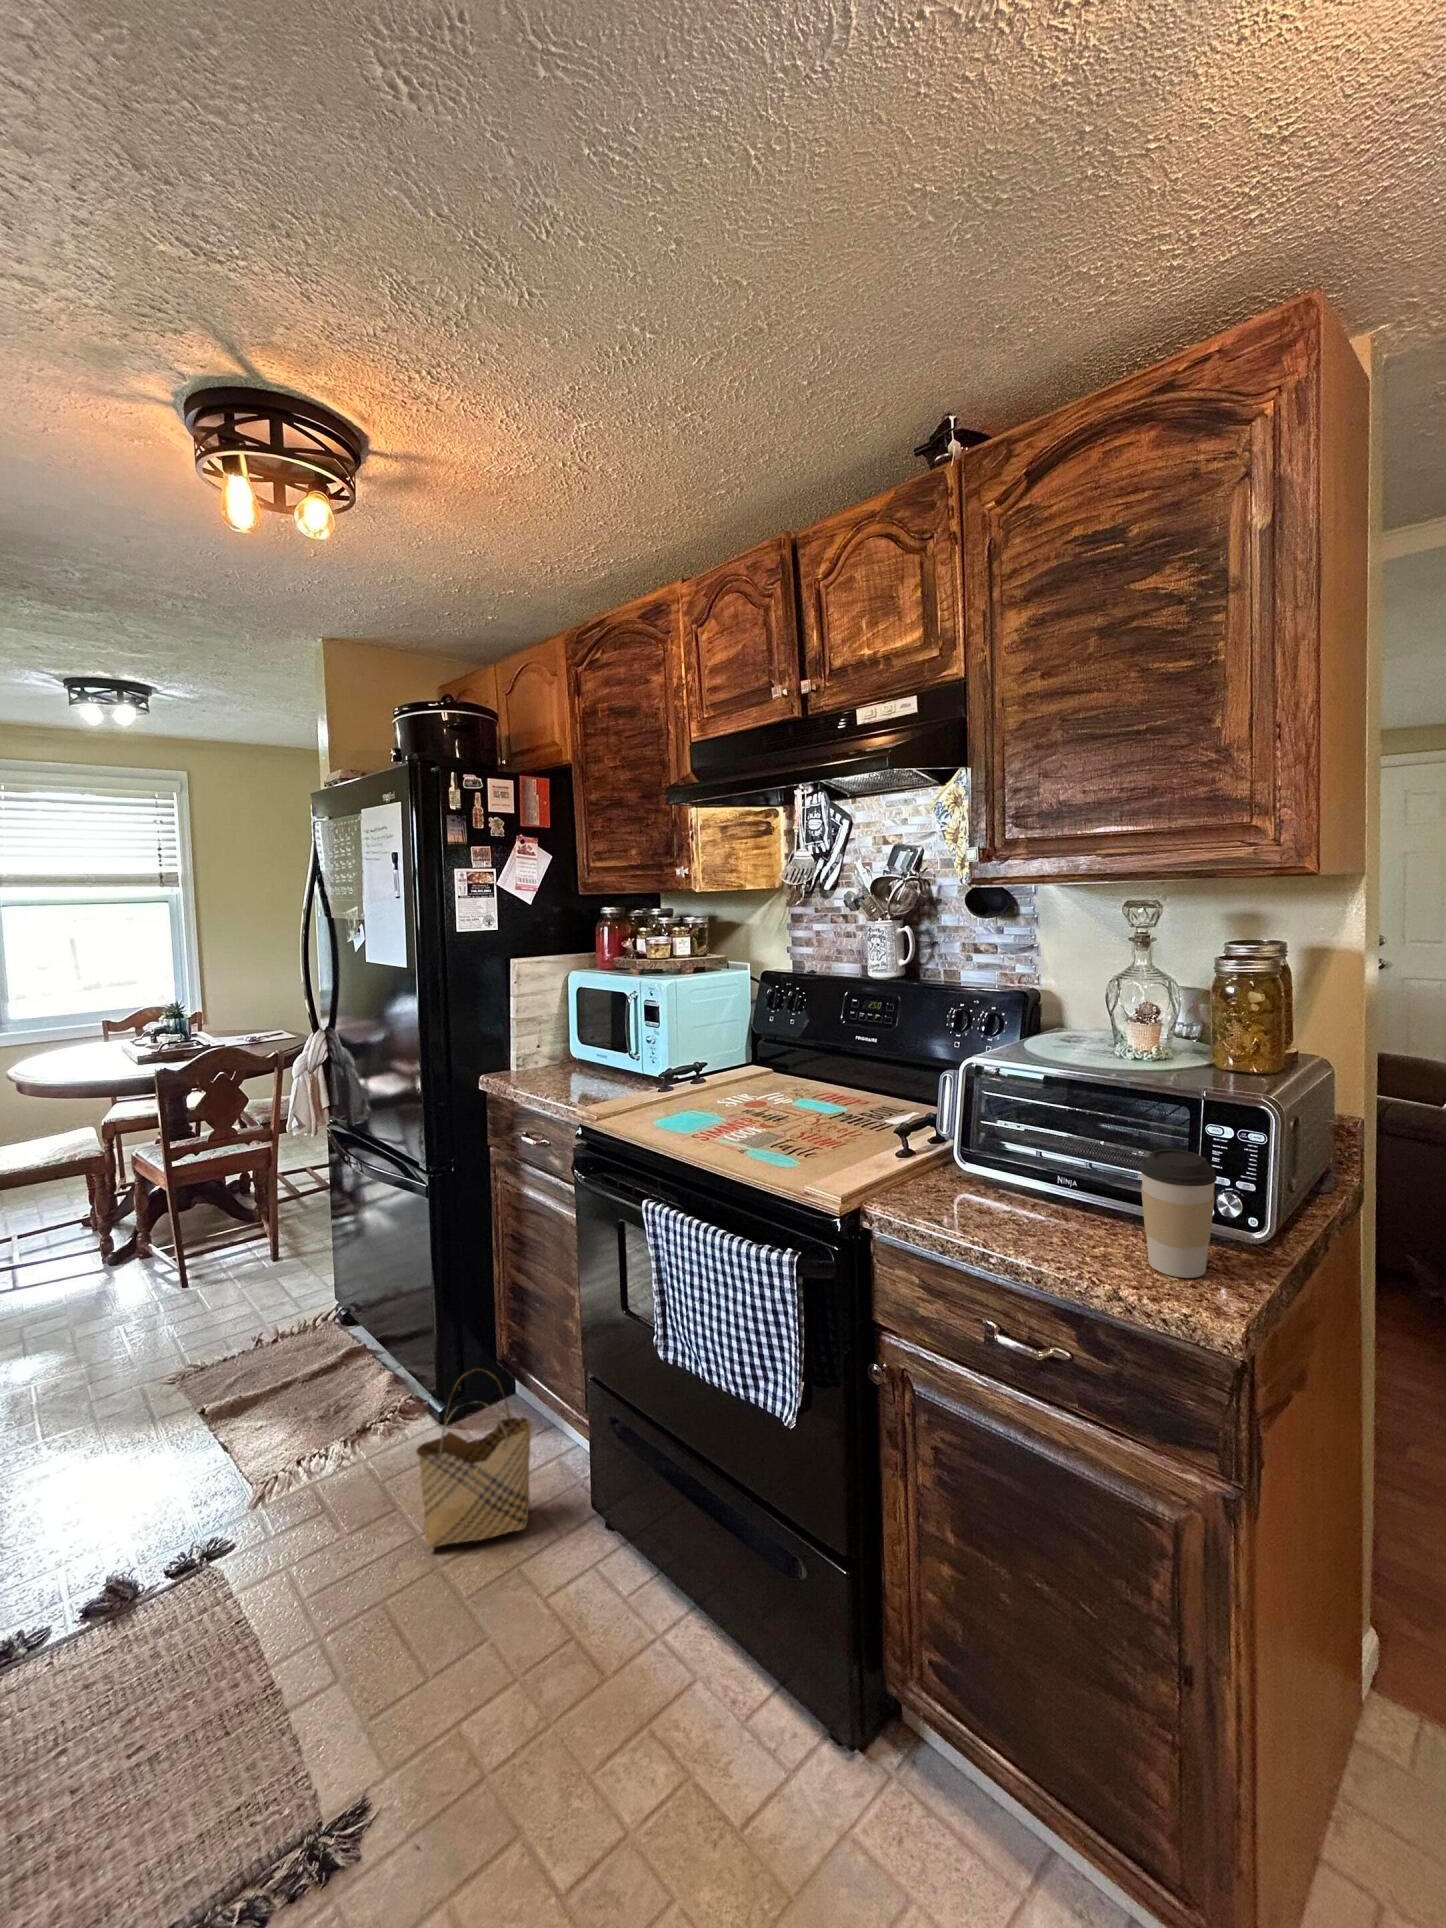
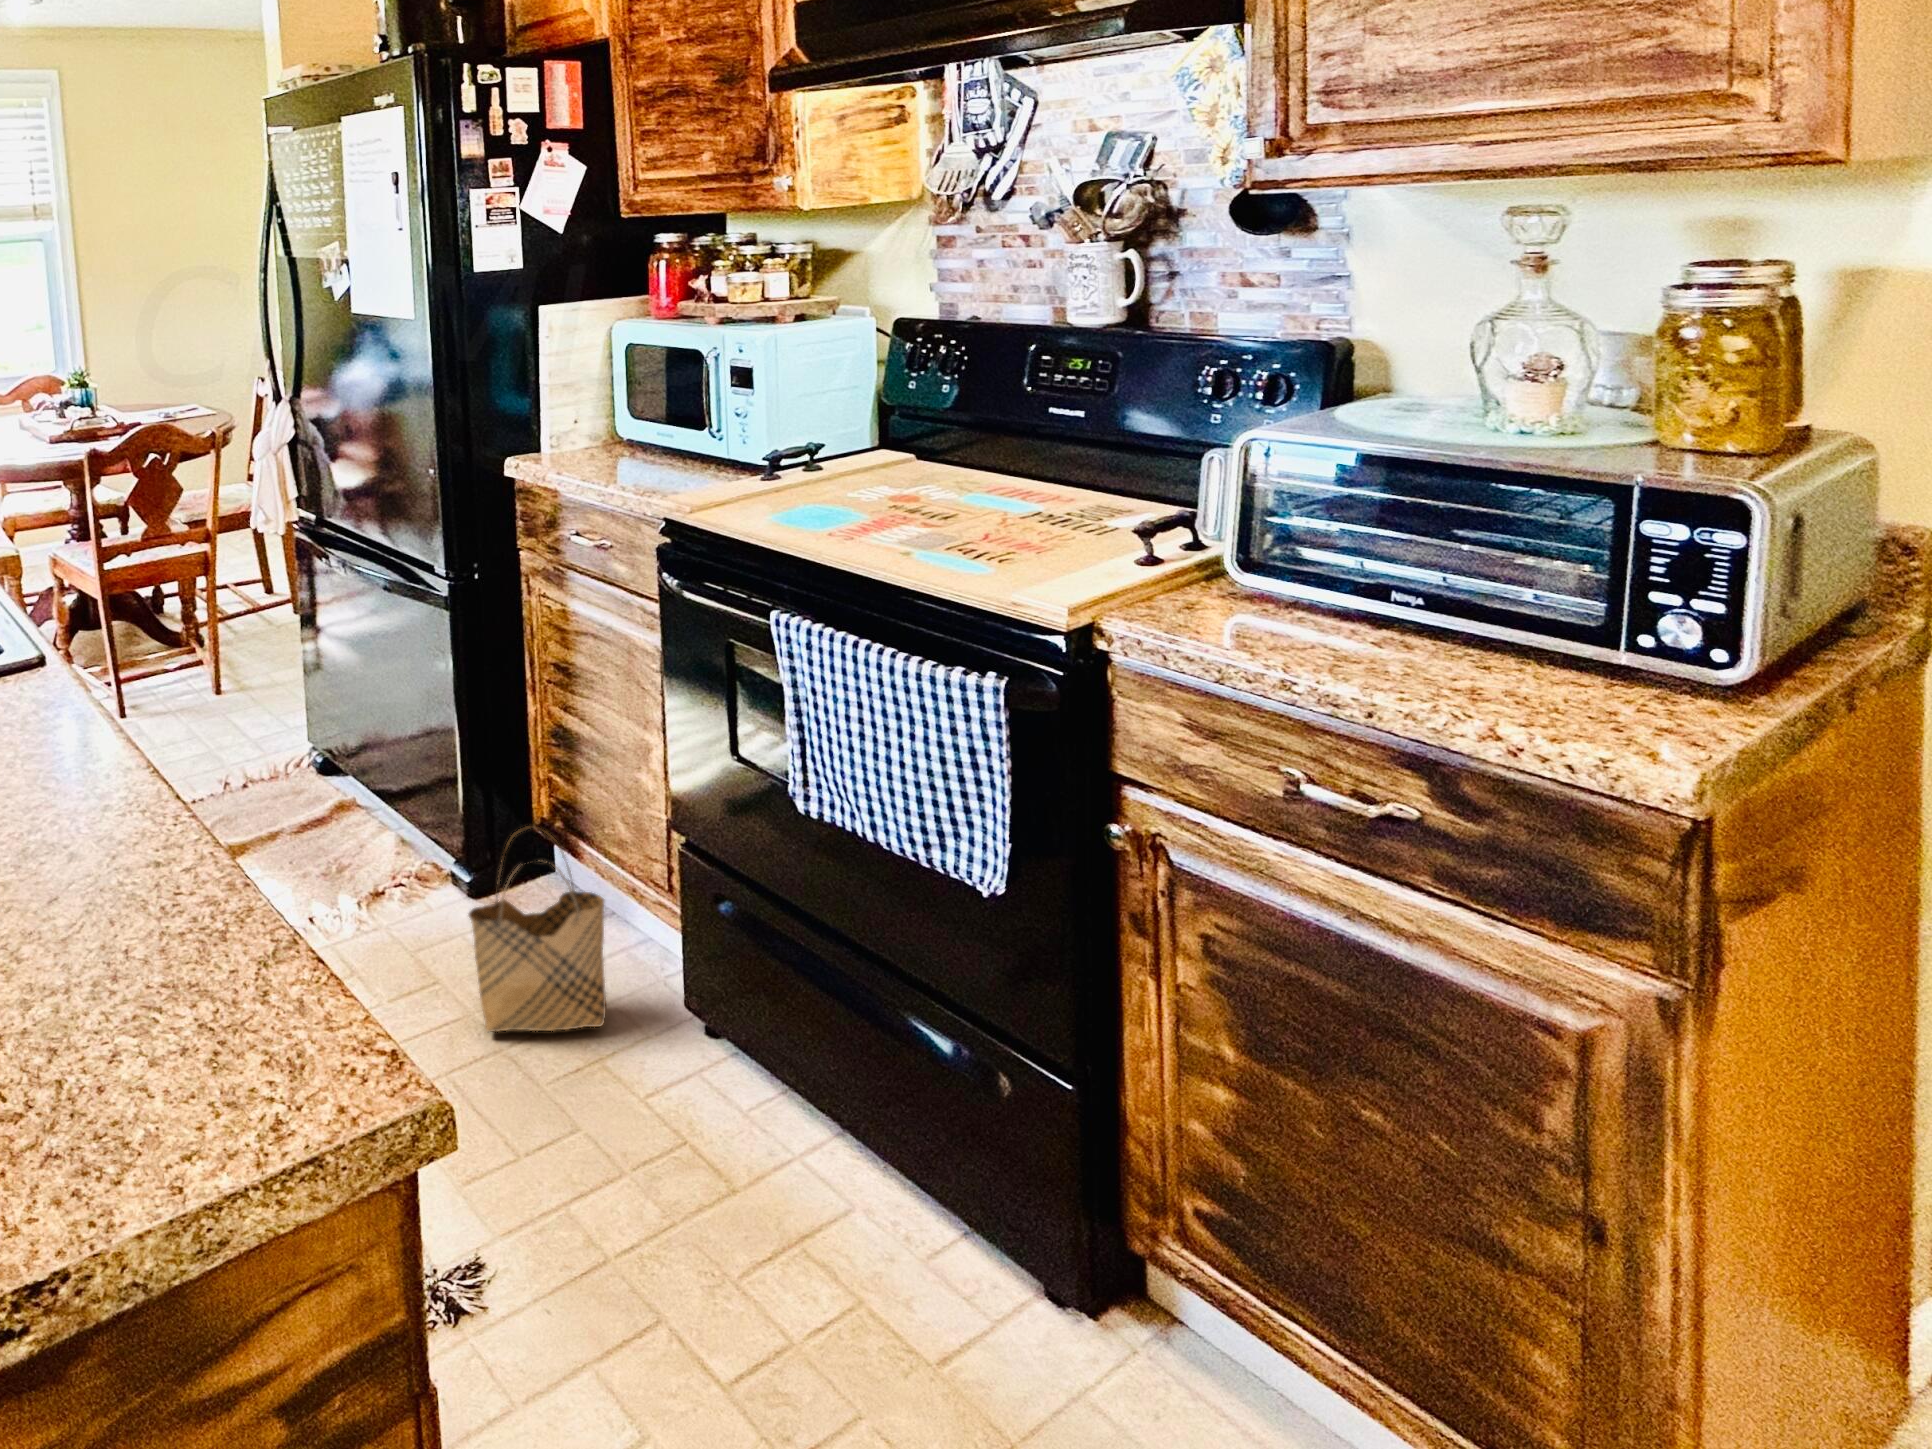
coffee cup: present [1139,1149,1217,1278] -> none [1529,548,1653,715]

